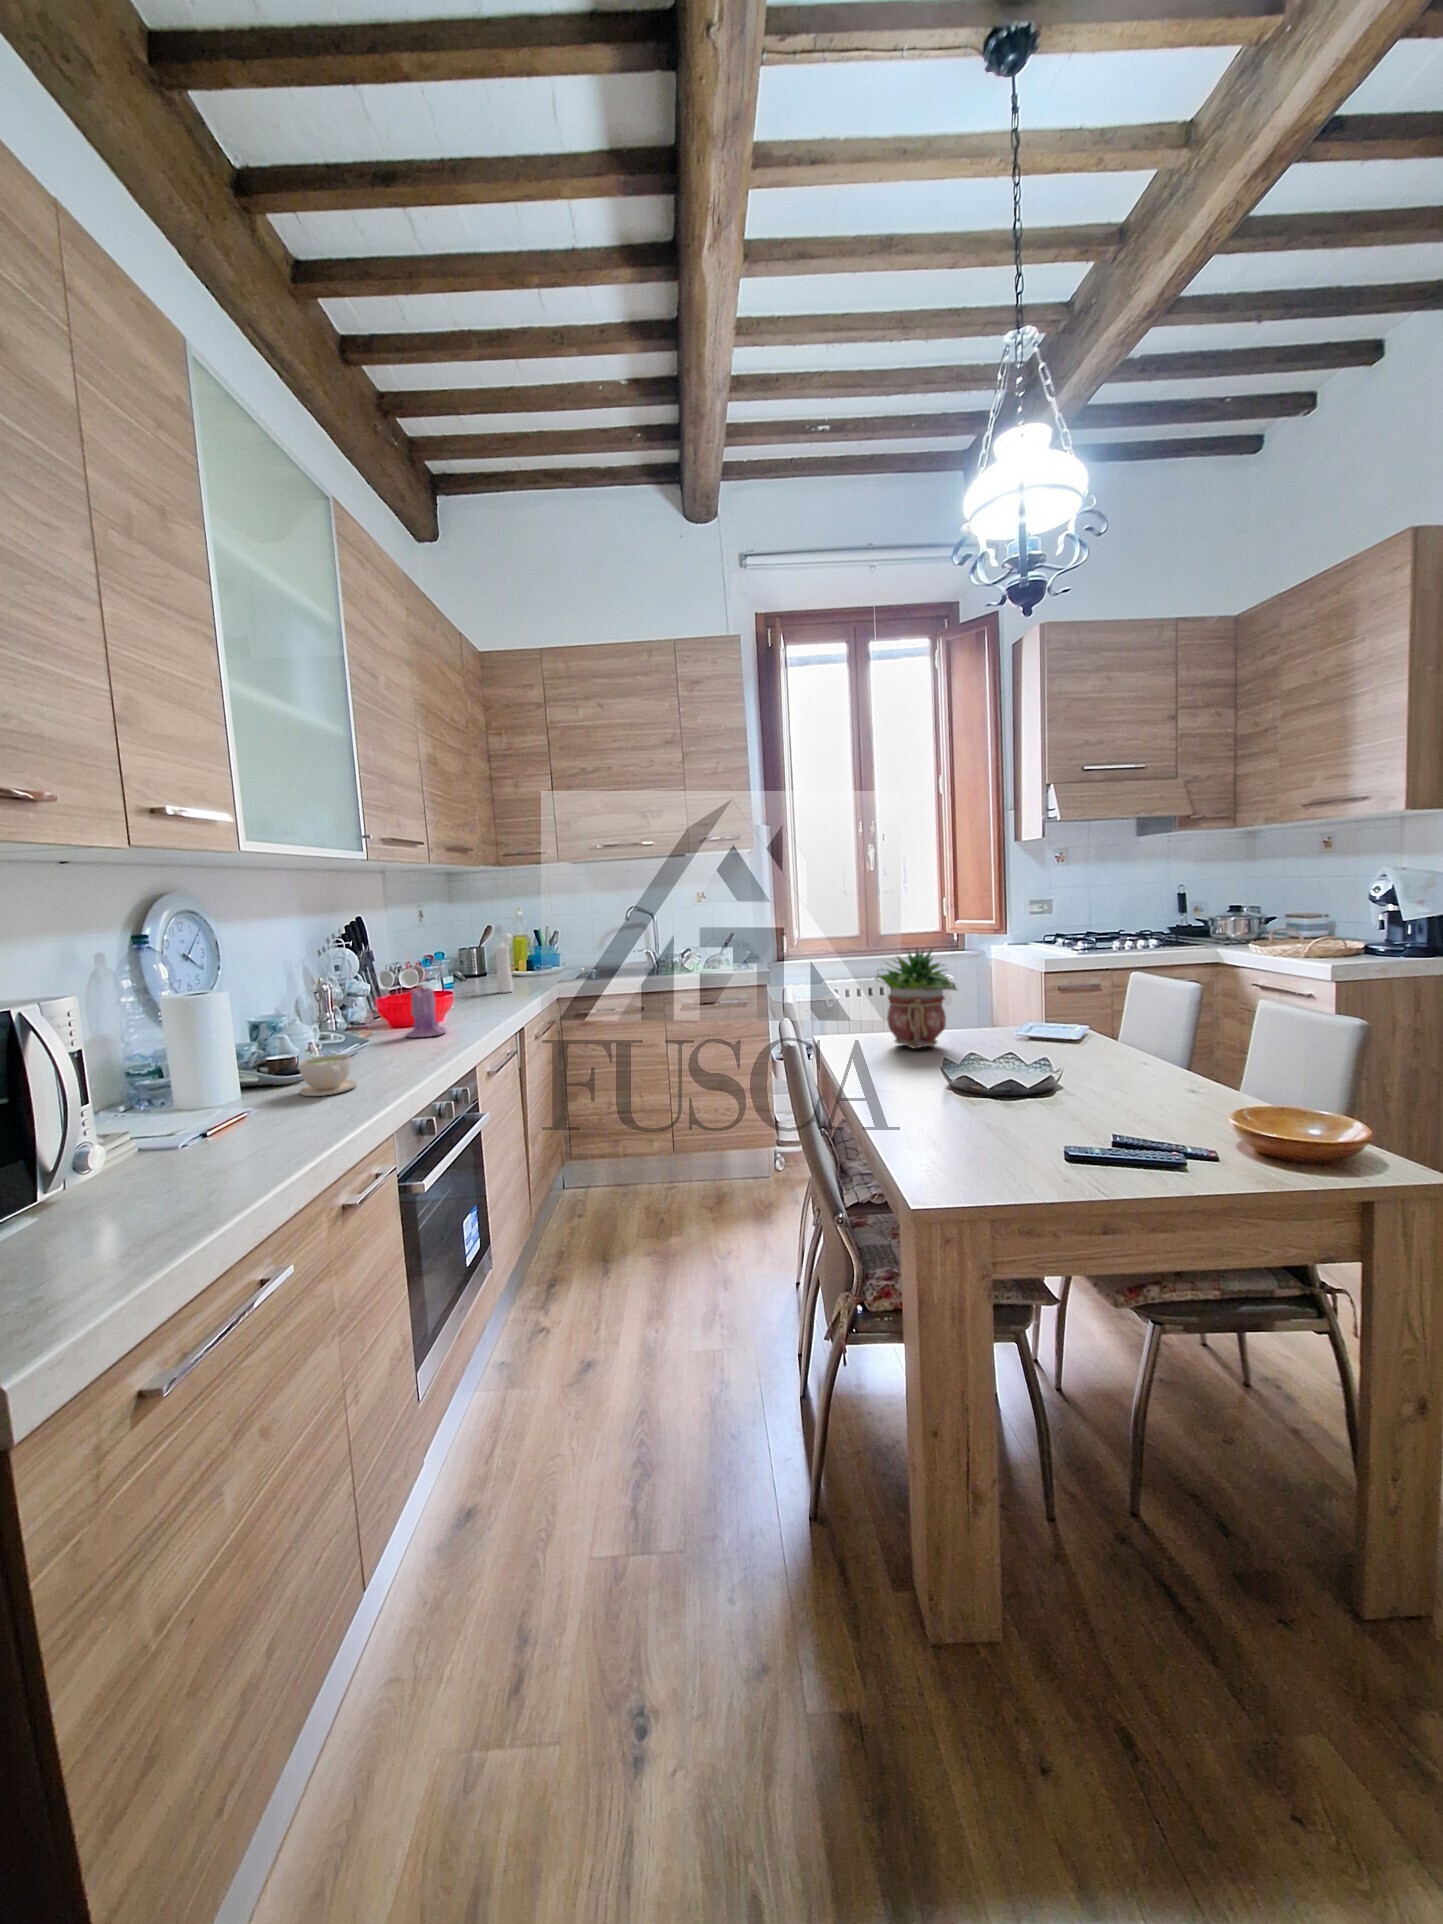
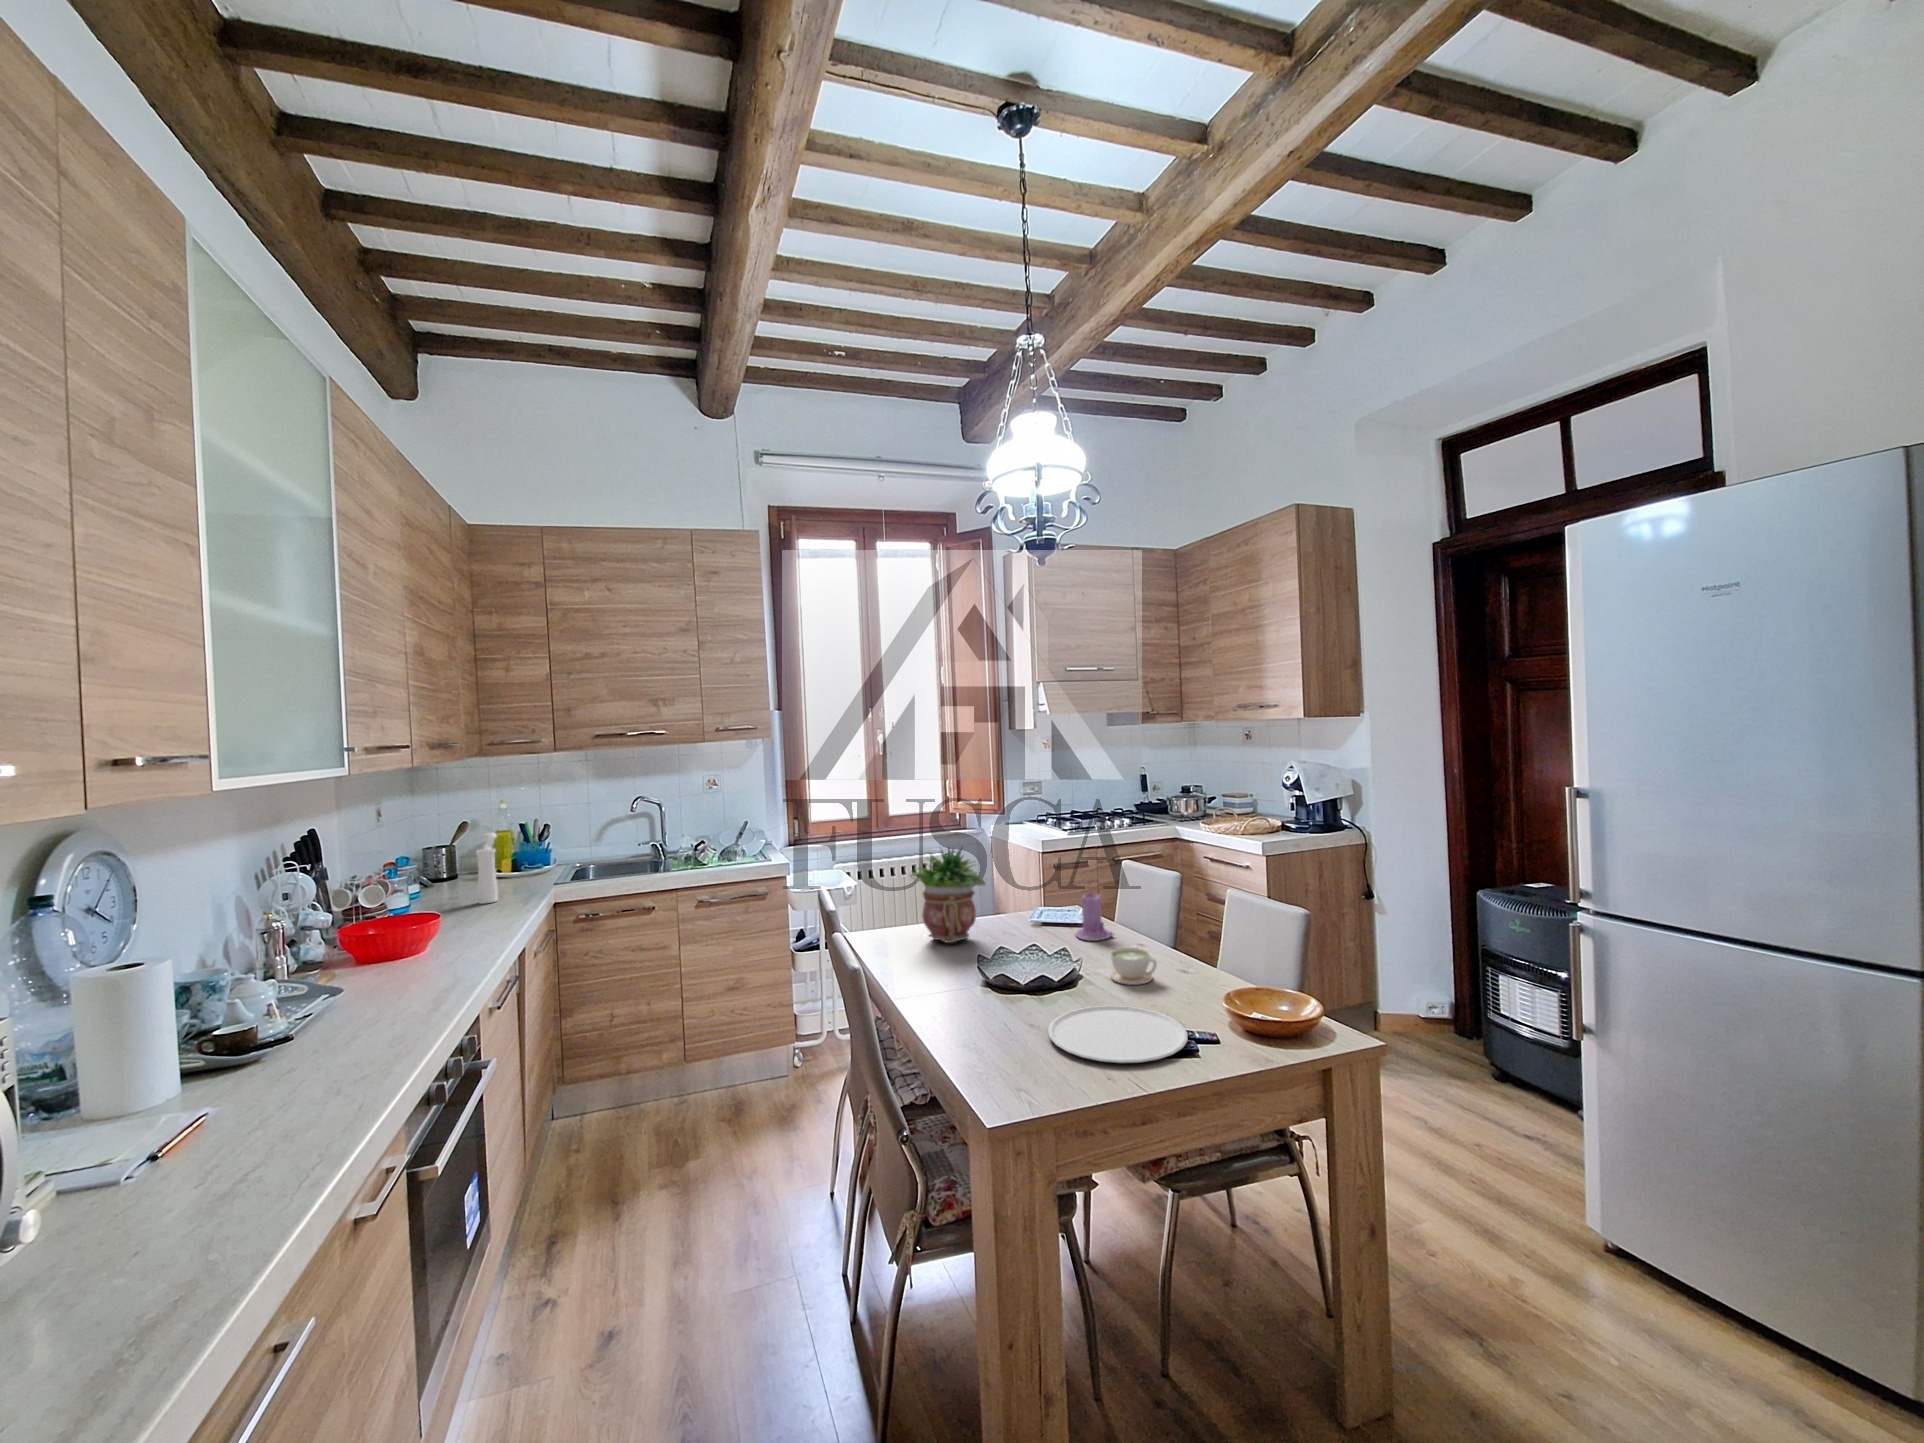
candle: present [406,986,446,1038] -> present [1076,892,1113,941]
coffee cup: present [299,1054,357,1096] -> present [1110,948,1157,985]
plate: none [1003,1113,1180,1170] -> present [1048,1005,1188,1063]

